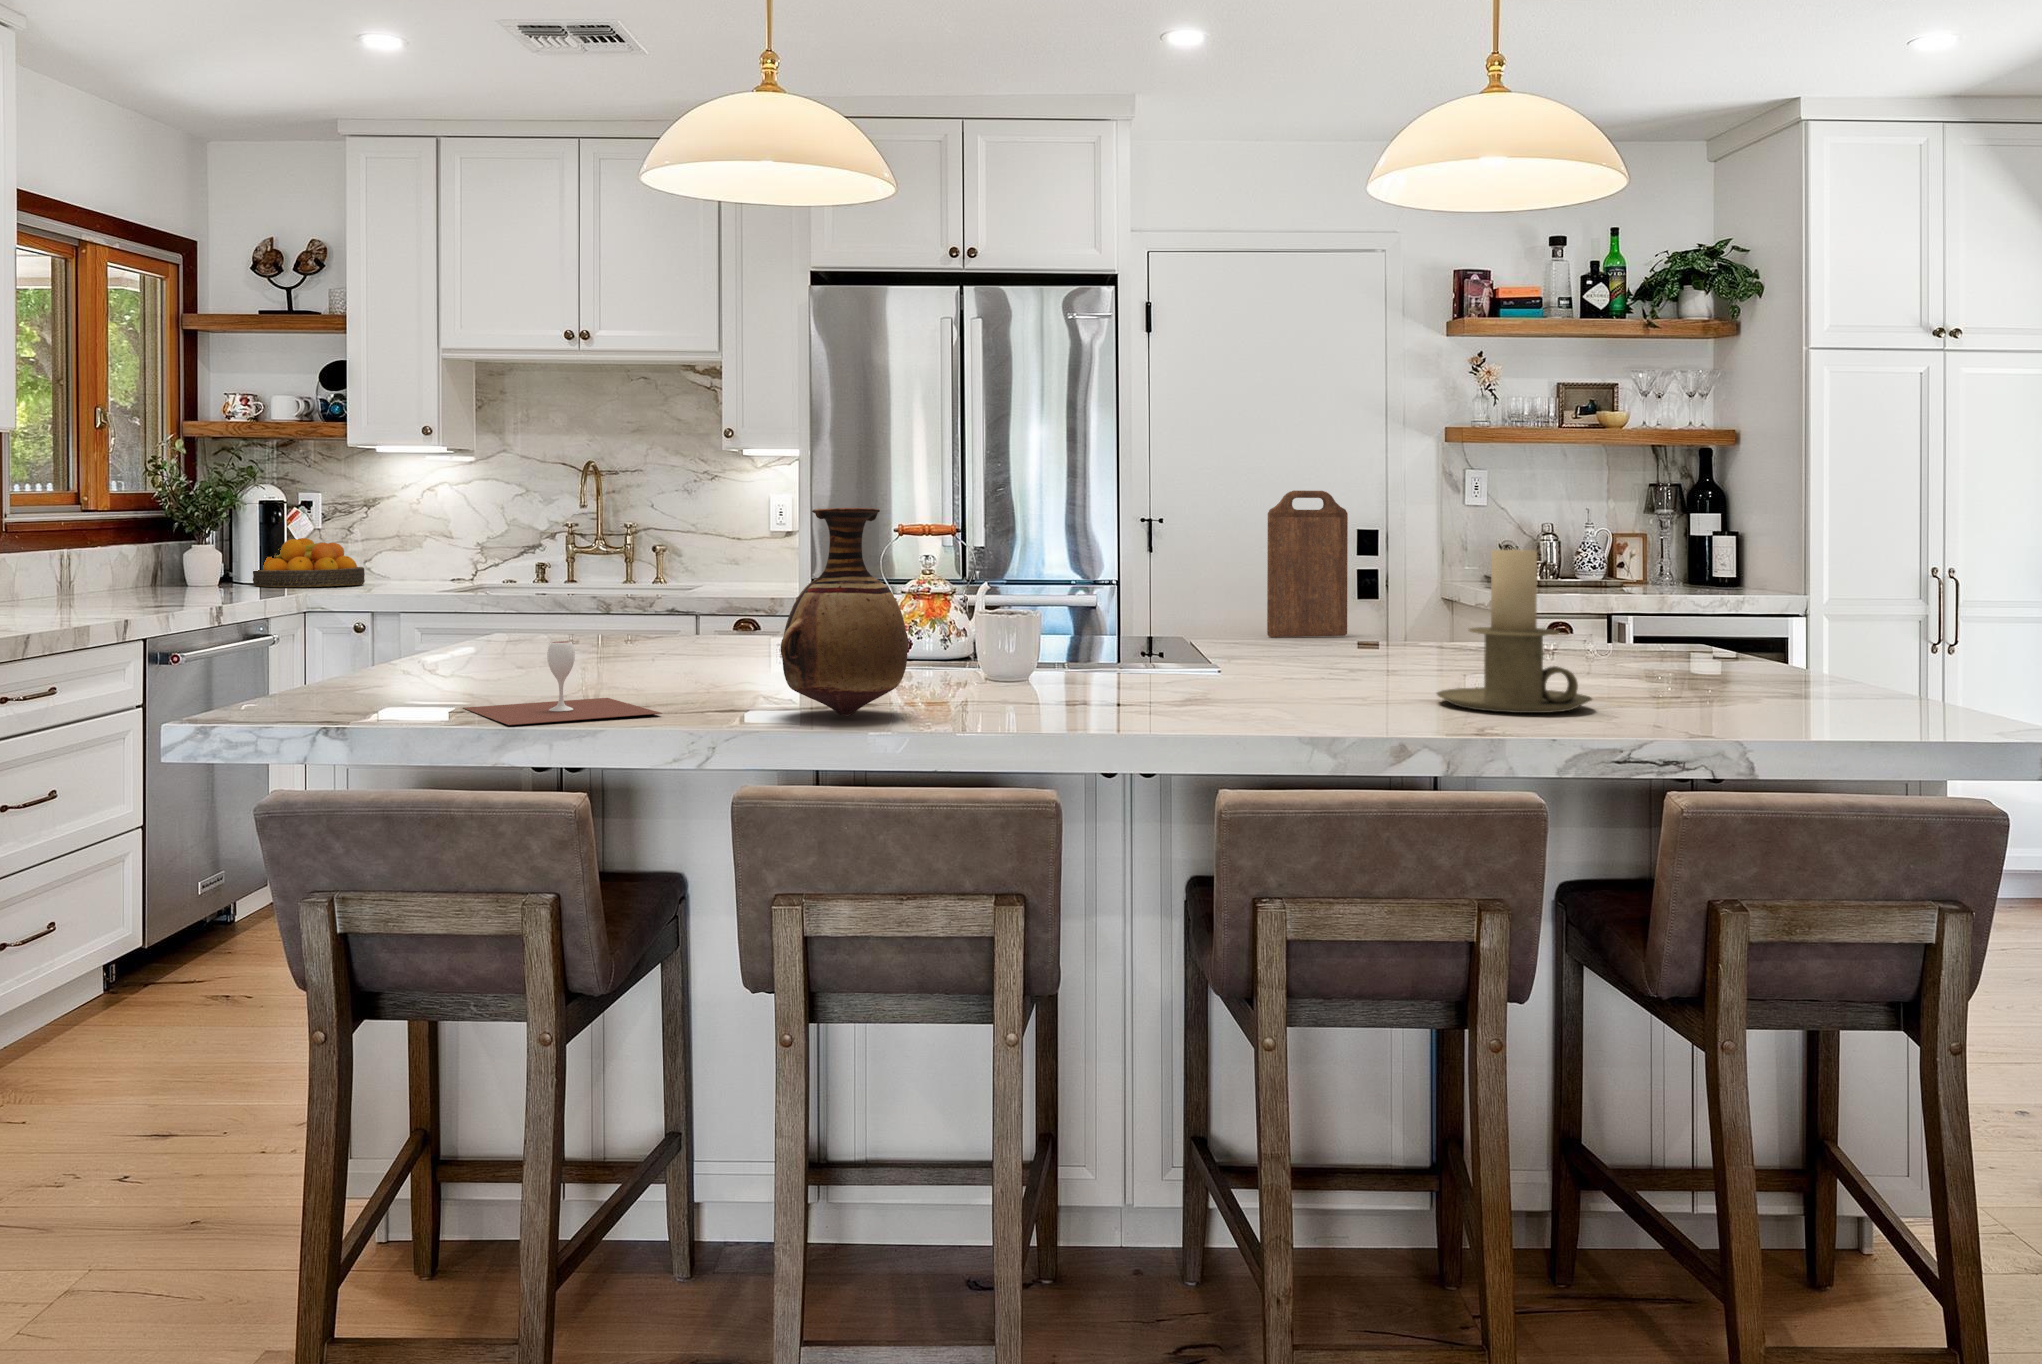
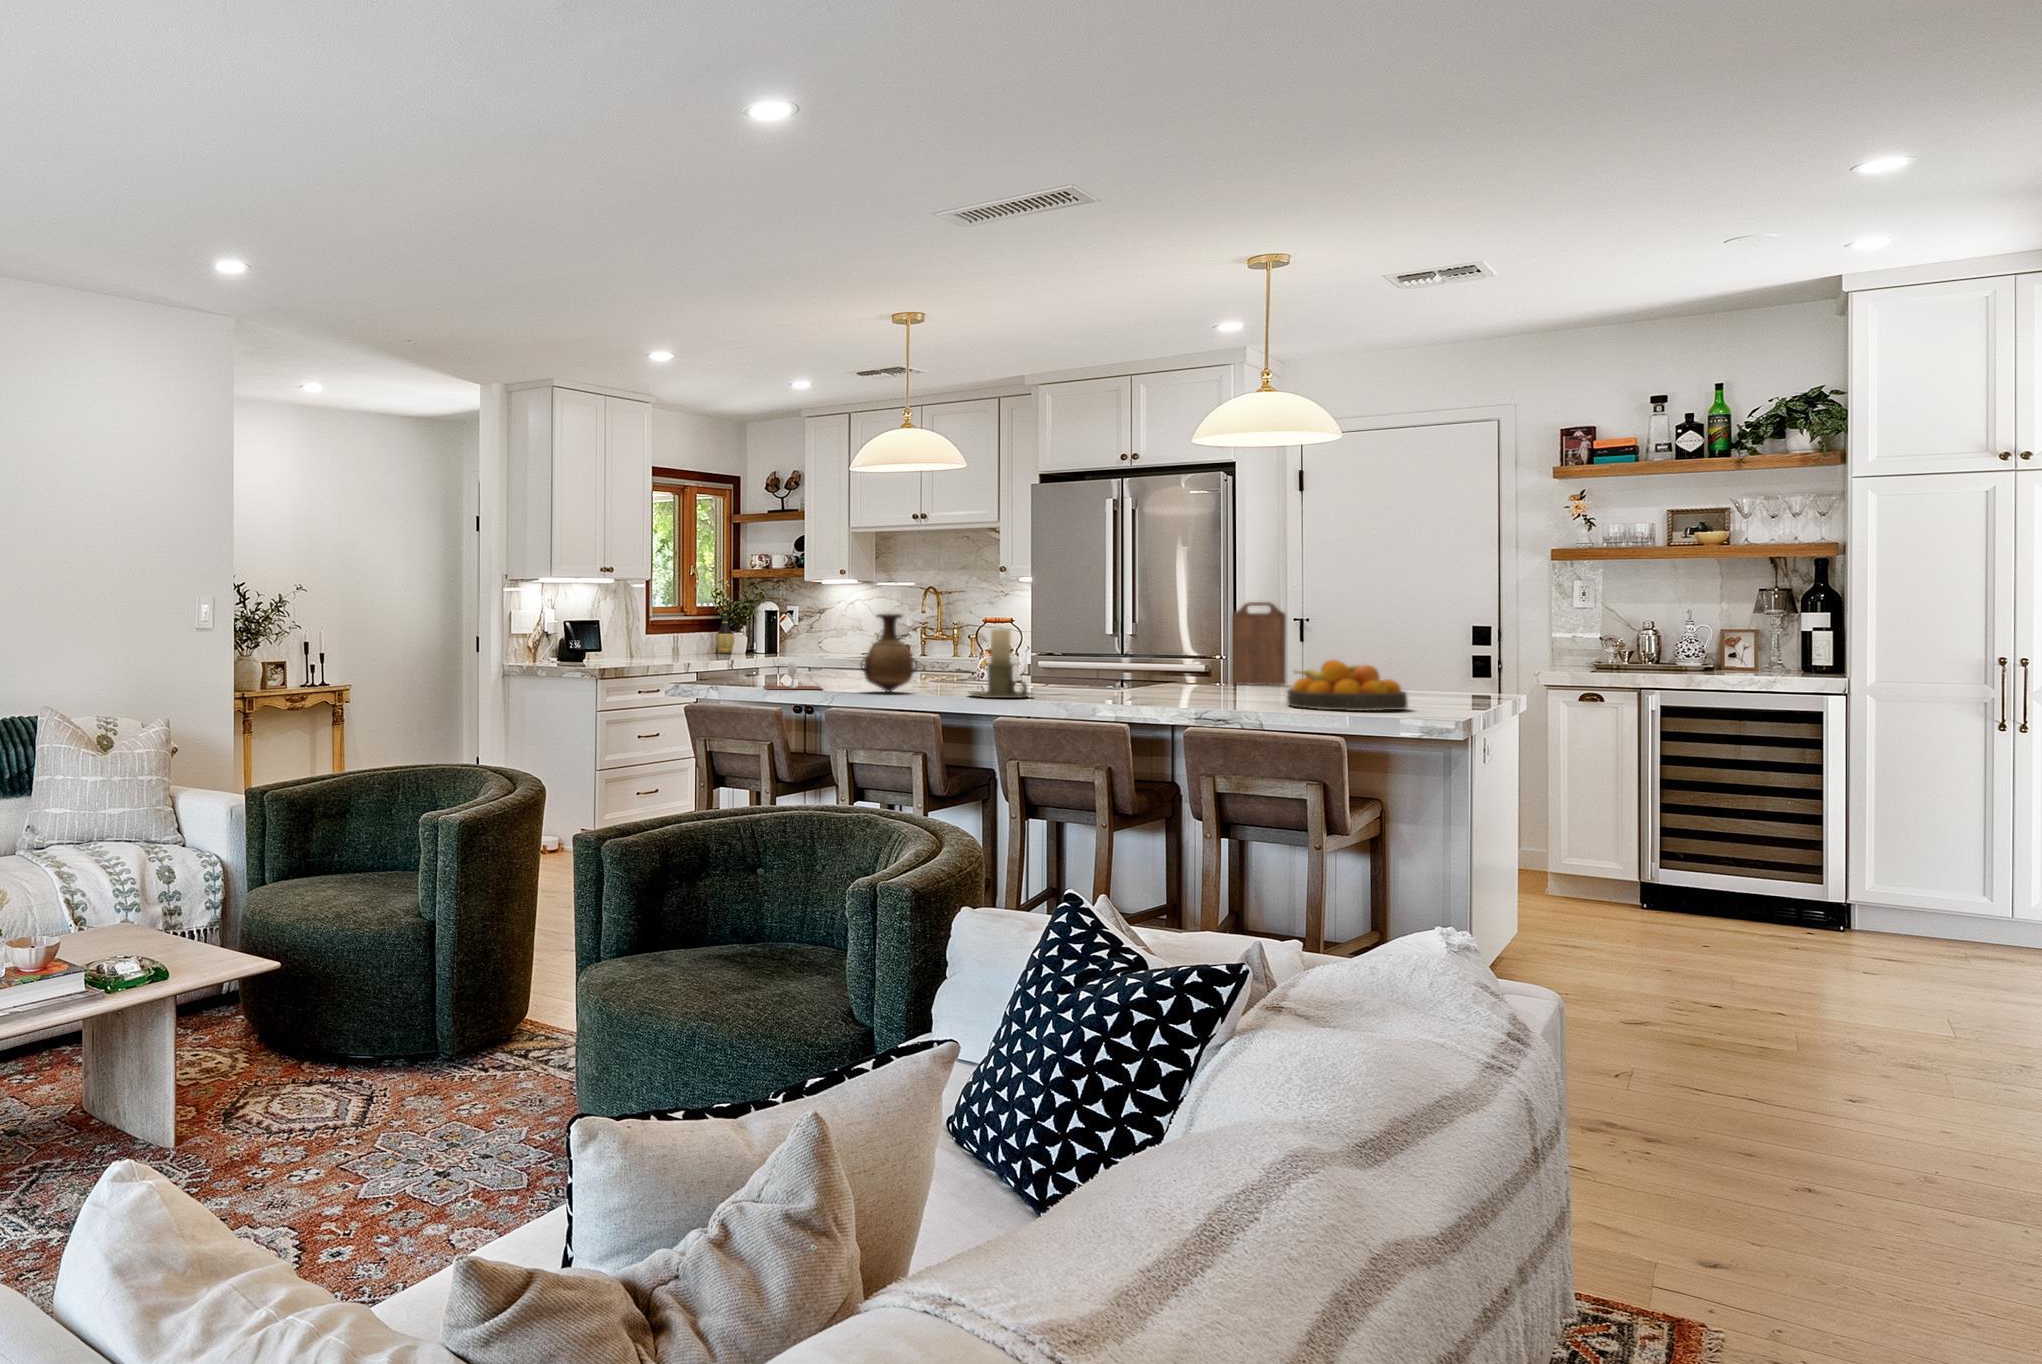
wine bottle: none [151,494,193,586] -> present [716,607,734,654]
fruit bowl: present [253,538,365,587] -> present [1287,660,1408,711]
candle holder: present [1437,549,1592,713] -> present [968,629,1032,698]

